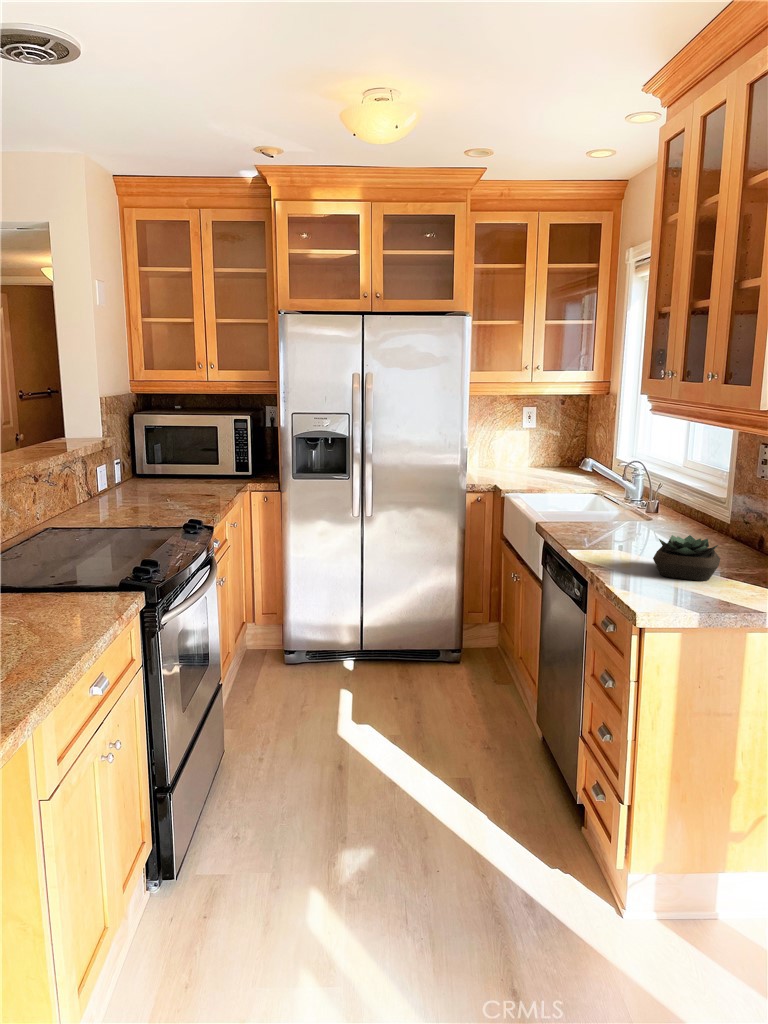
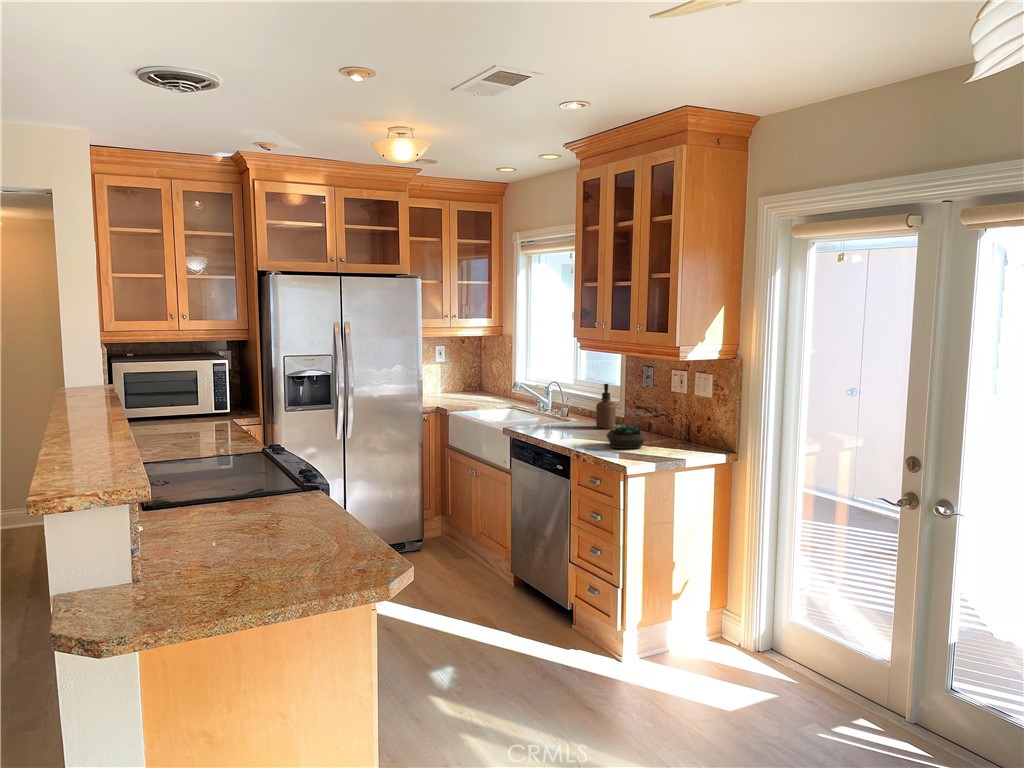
soap dispenser: none [678,469,712,540] -> present [596,384,616,429]

